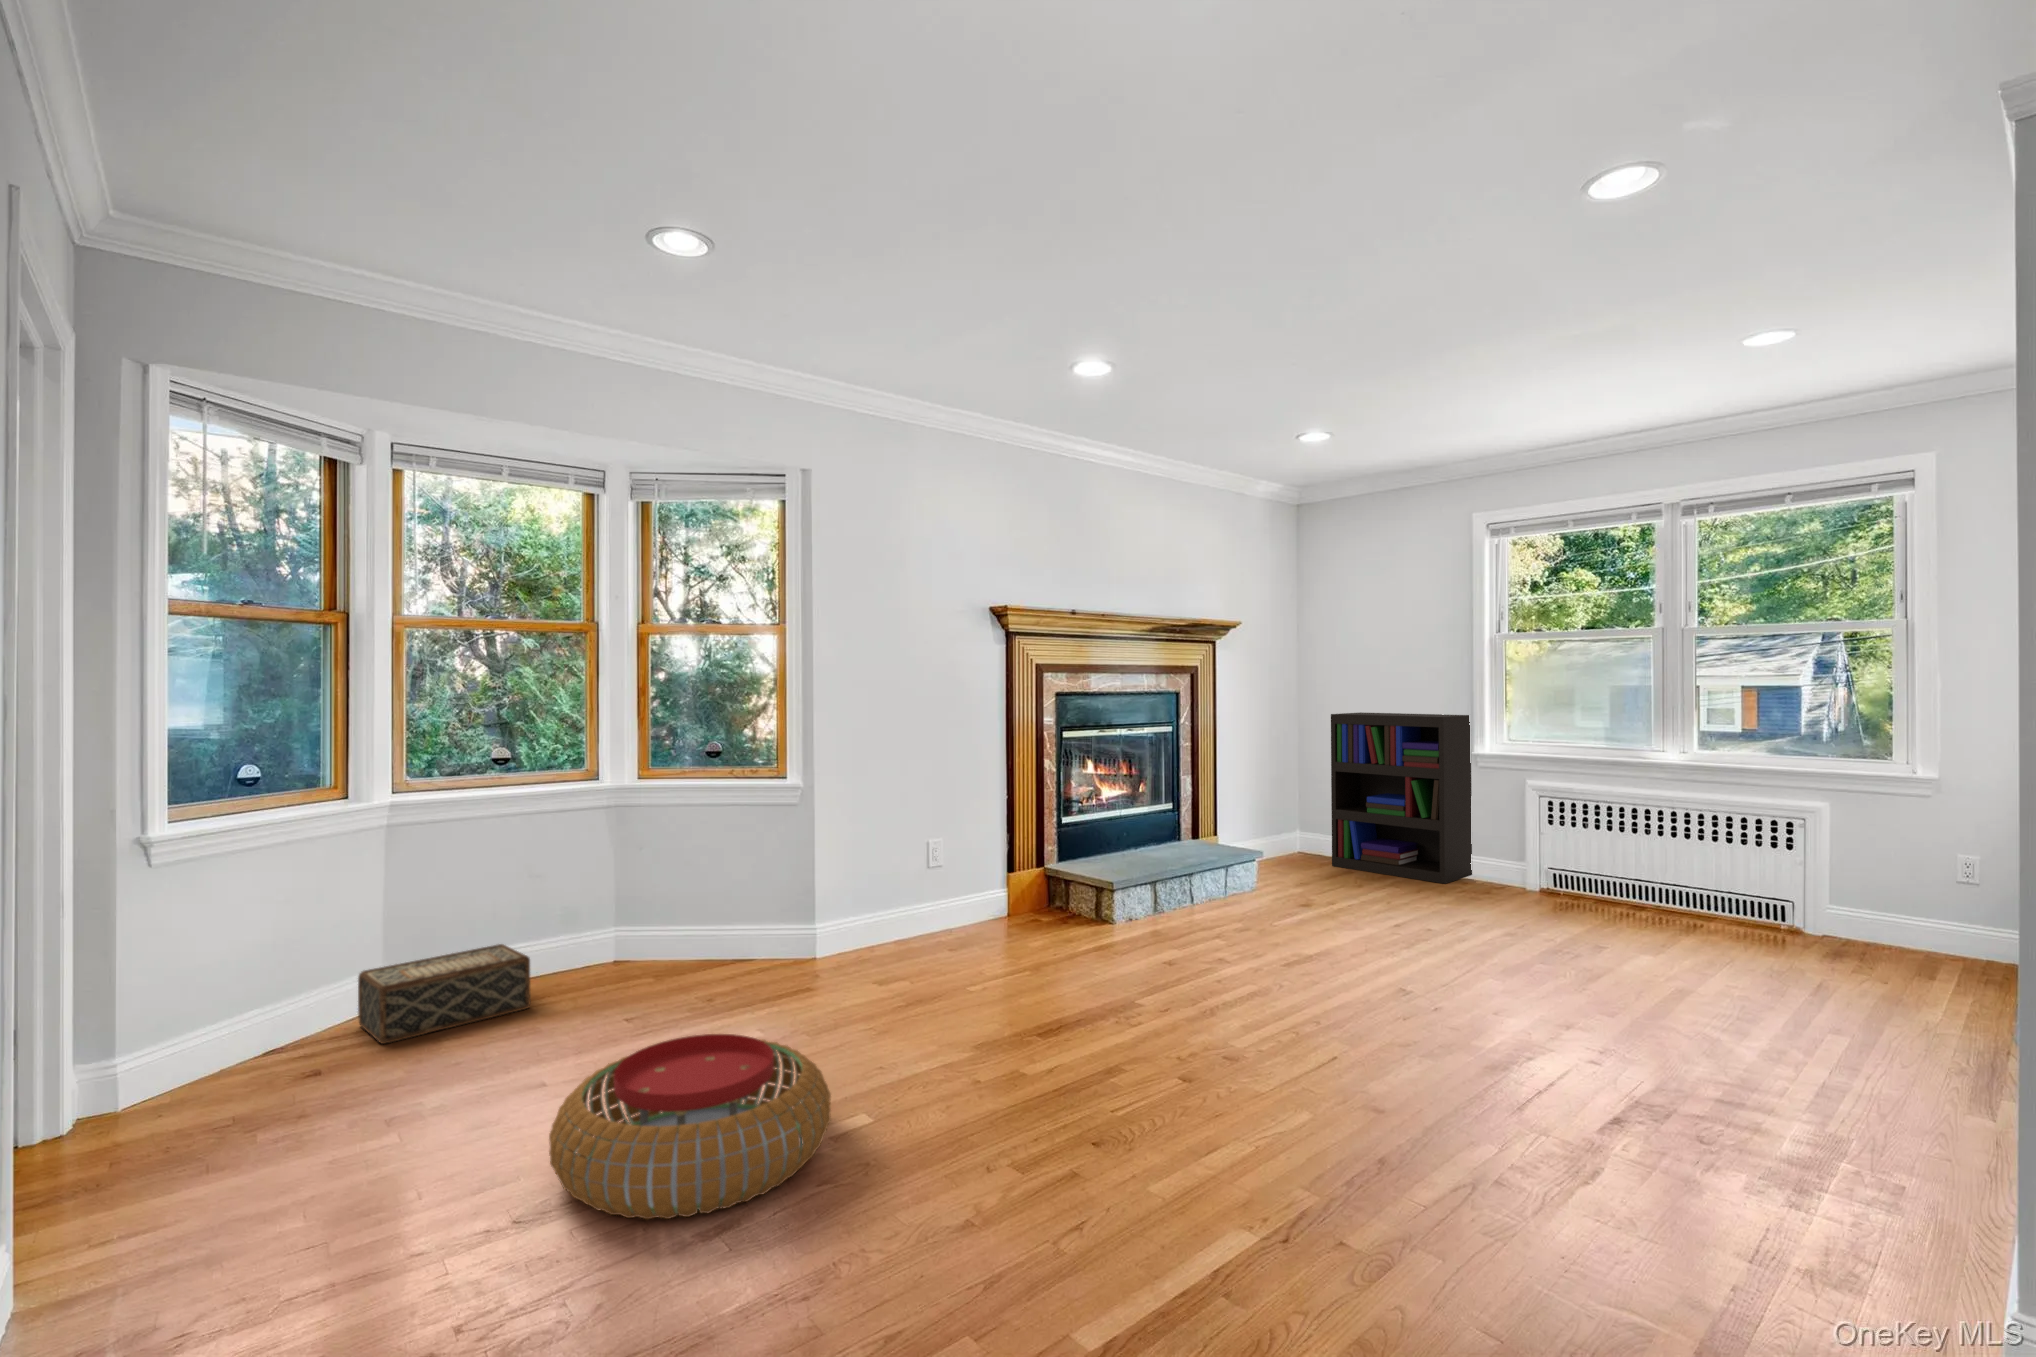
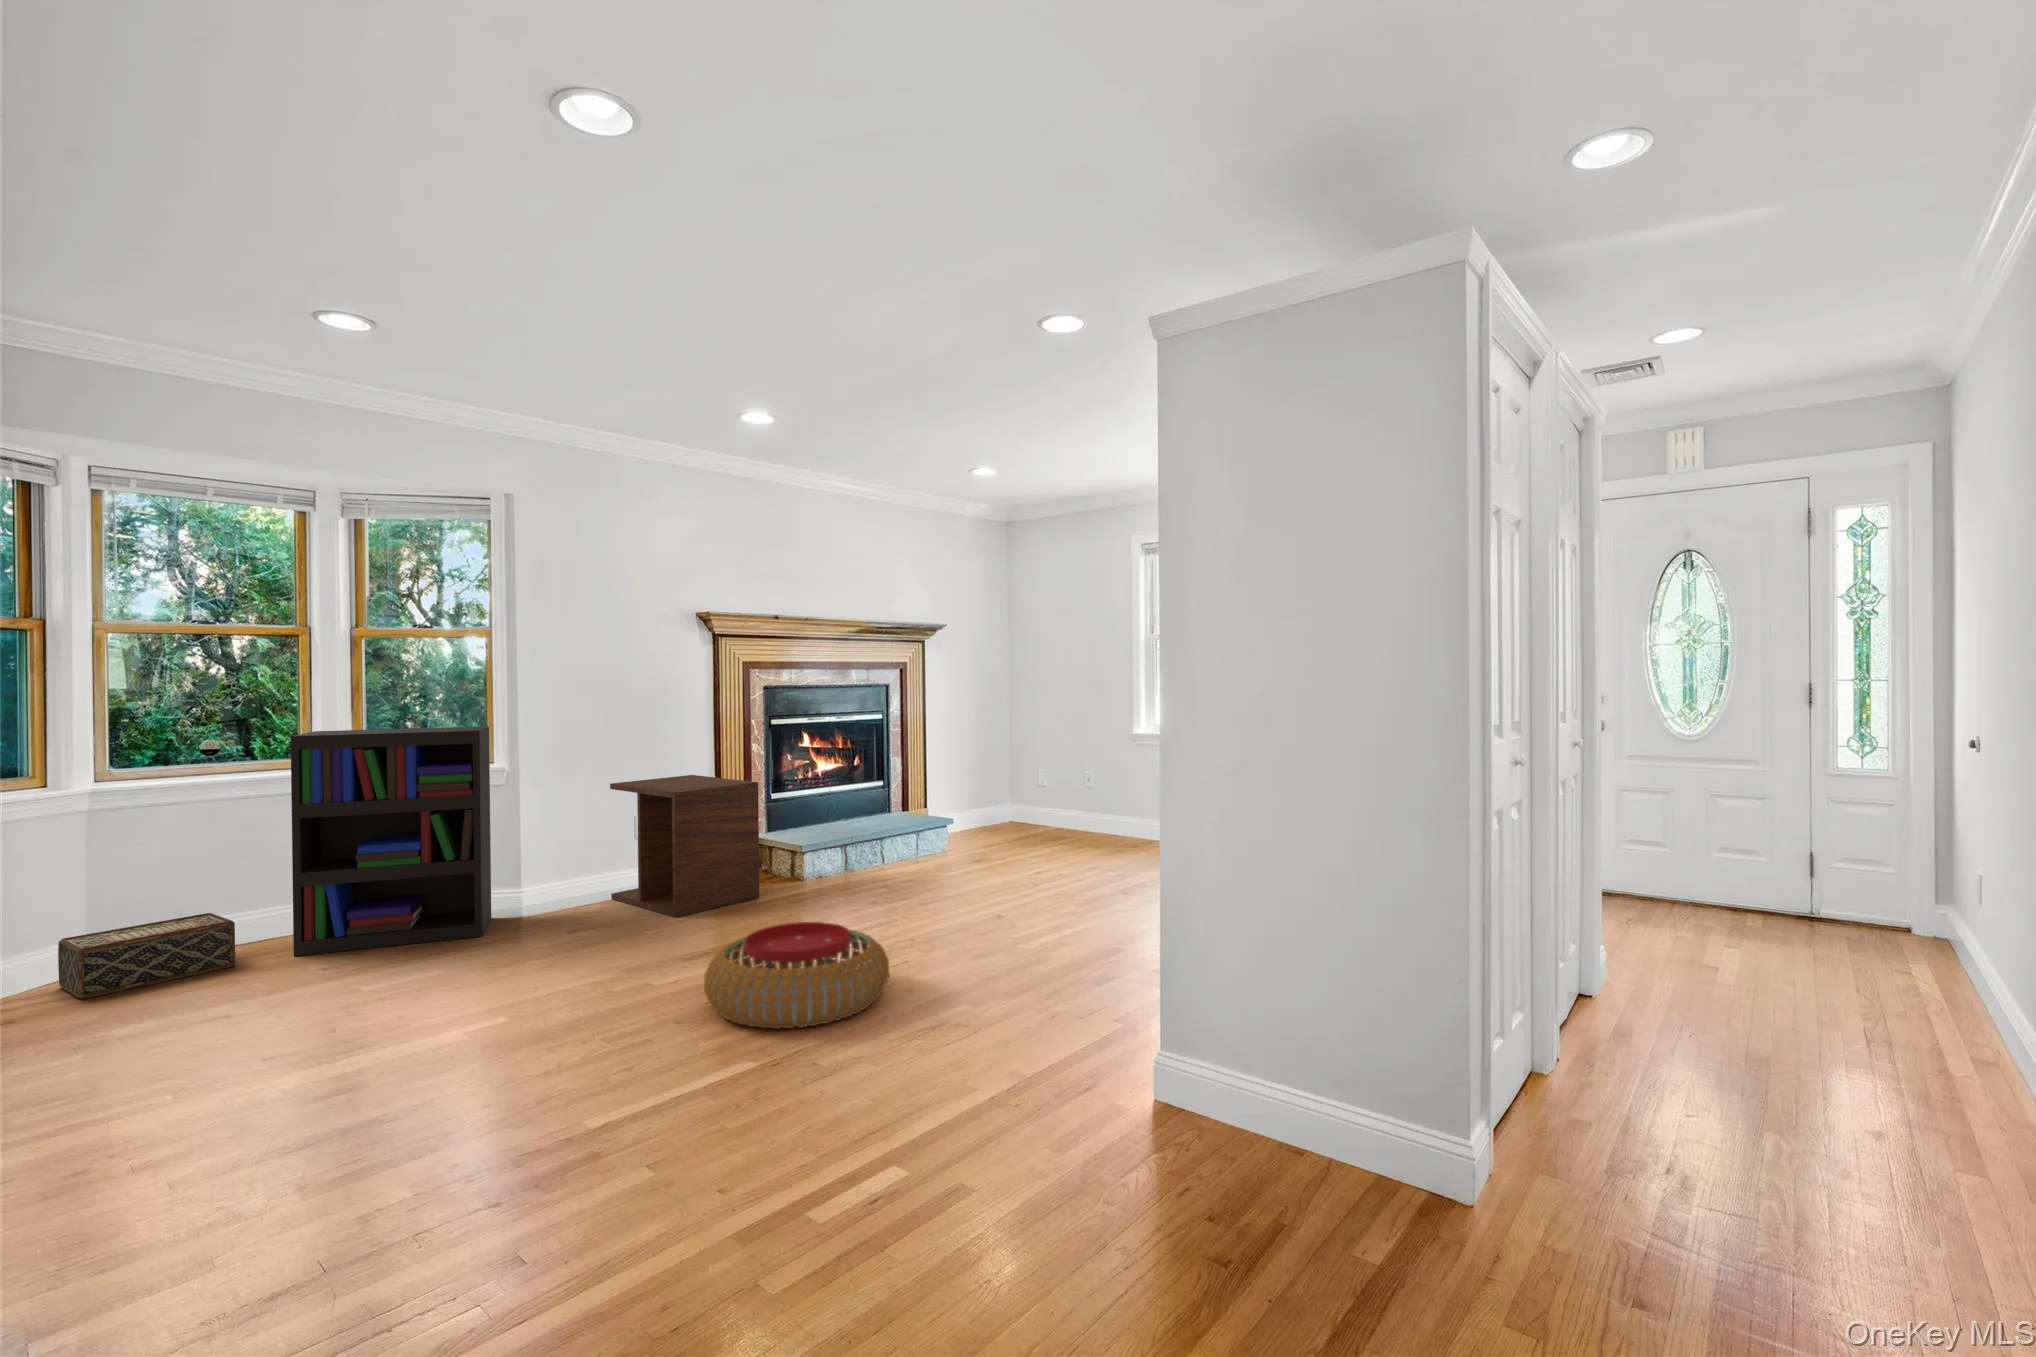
bookshelf: present [1331,712,1472,884] -> present [291,726,491,956]
side table: none [903,795,1075,968] -> present [610,775,759,917]
pouf: present [549,1034,831,1219] -> present [704,922,889,1029]

